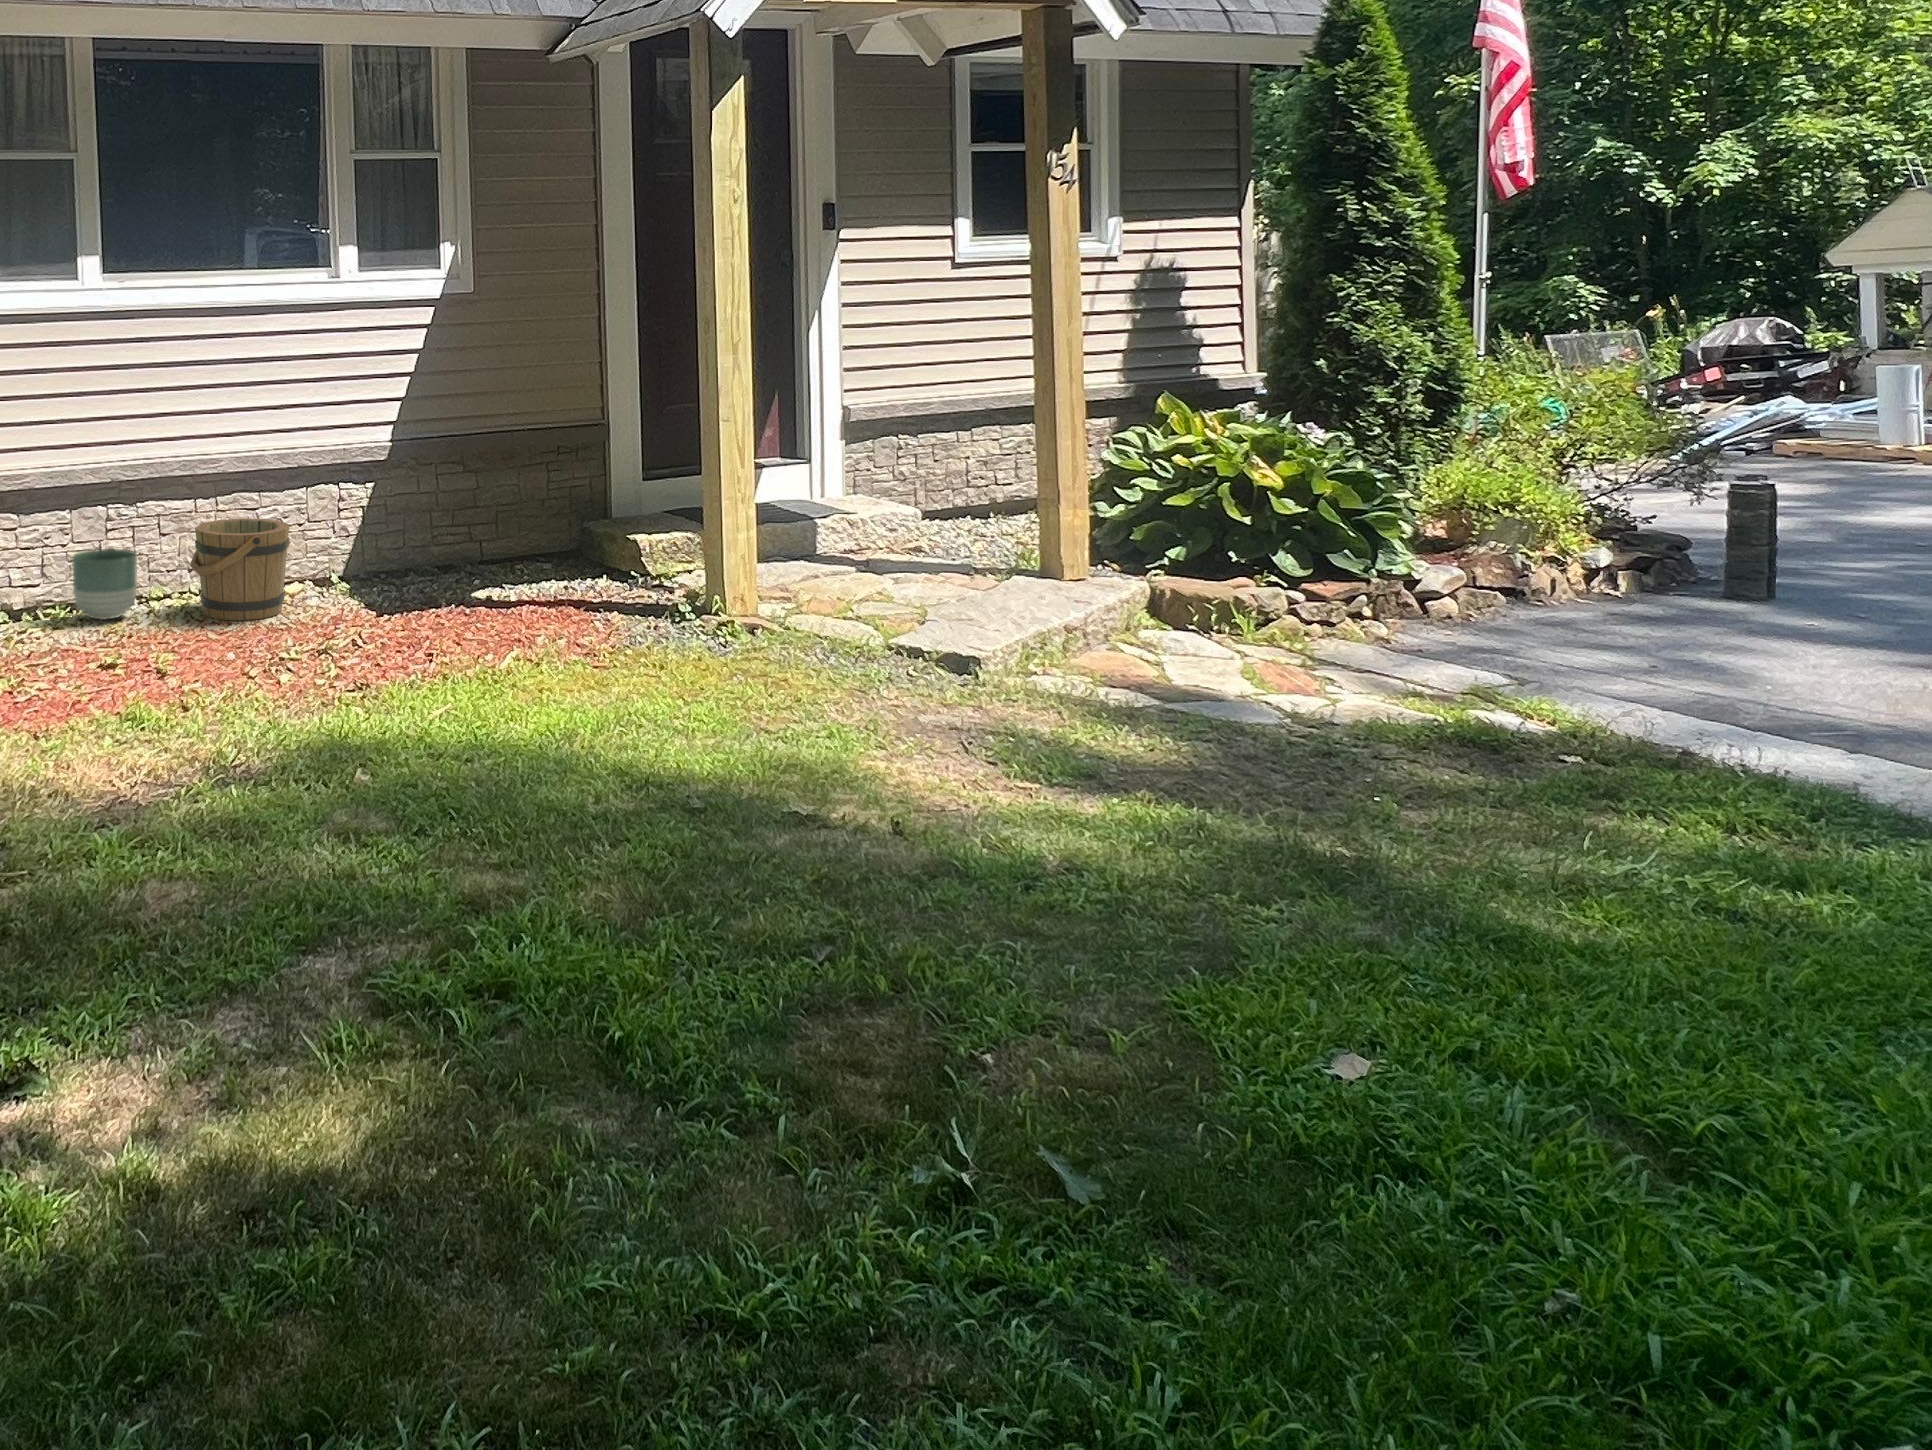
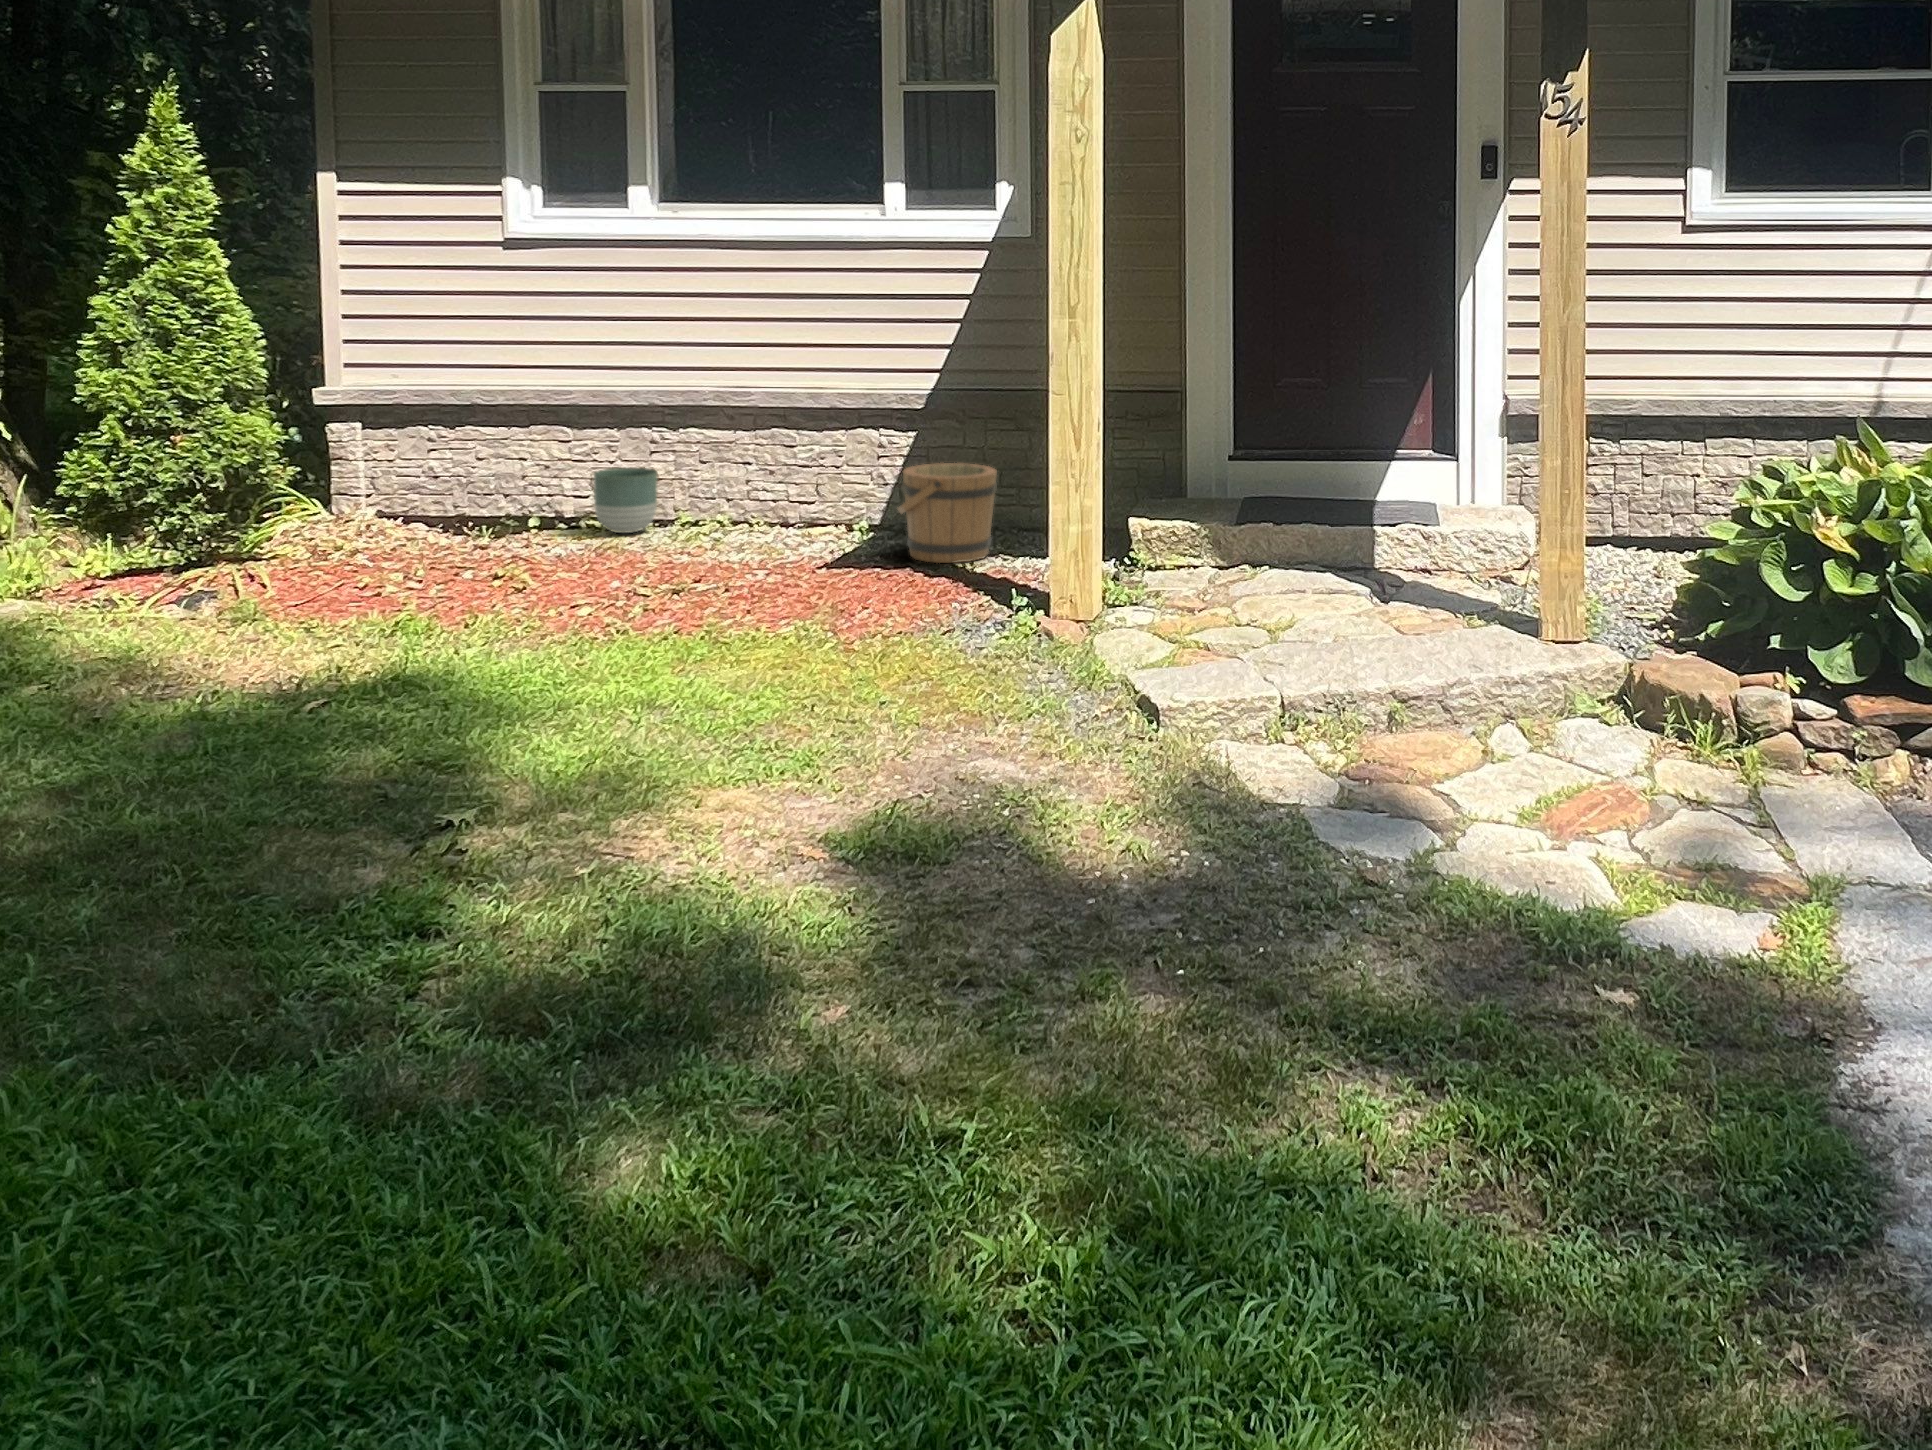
bucket: present [190,518,290,621] -> present [898,463,997,563]

